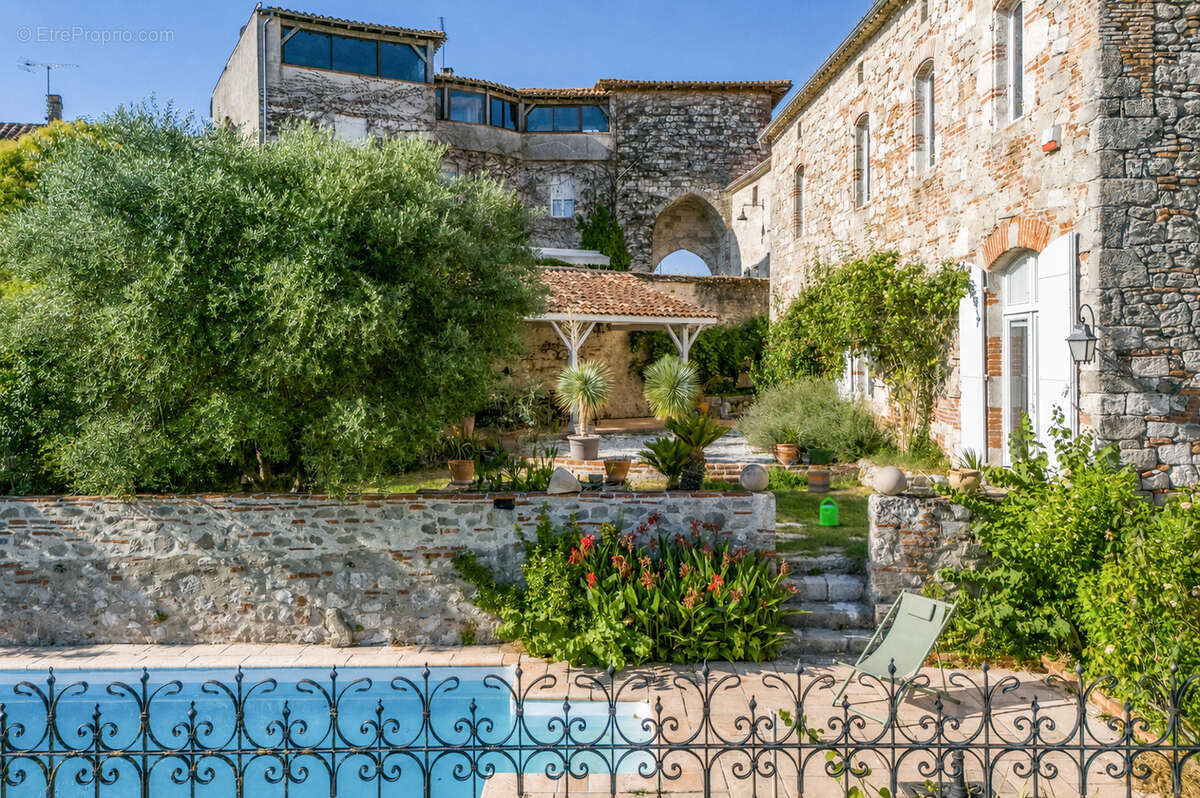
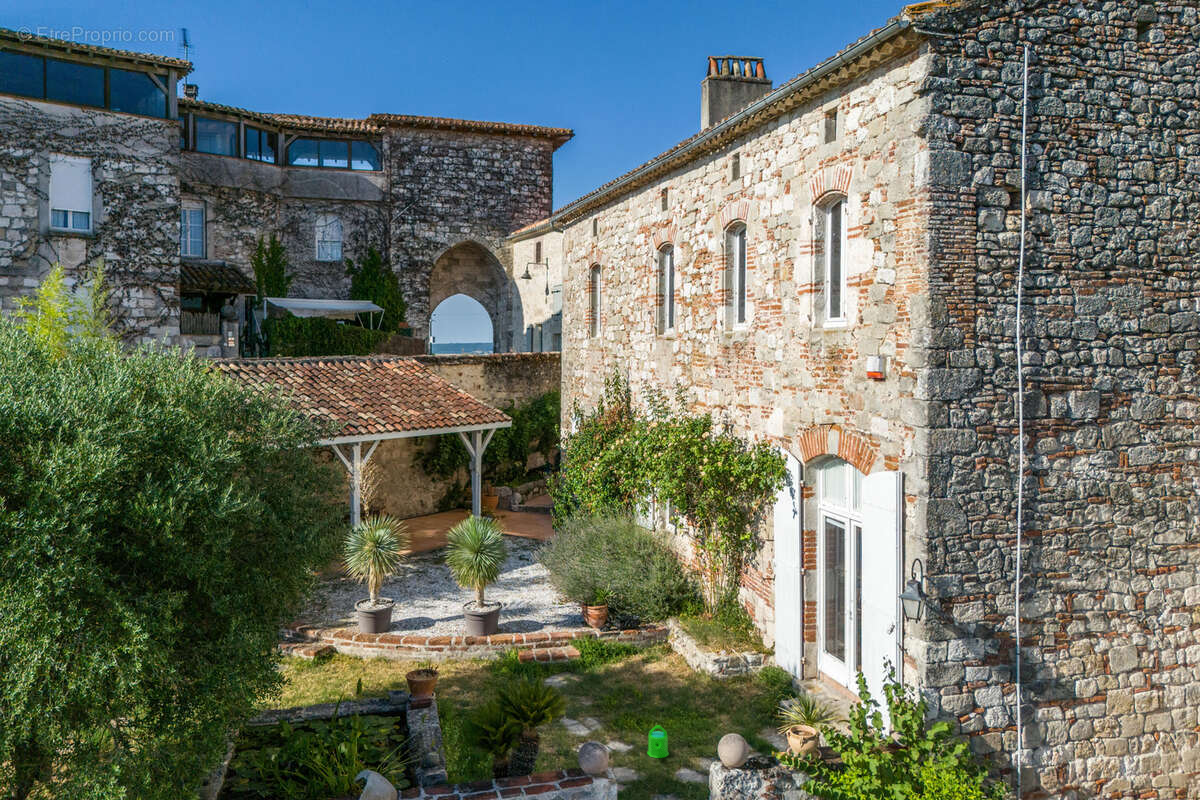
potted tree: present [808,449,834,492] -> none [621,620,650,670]

